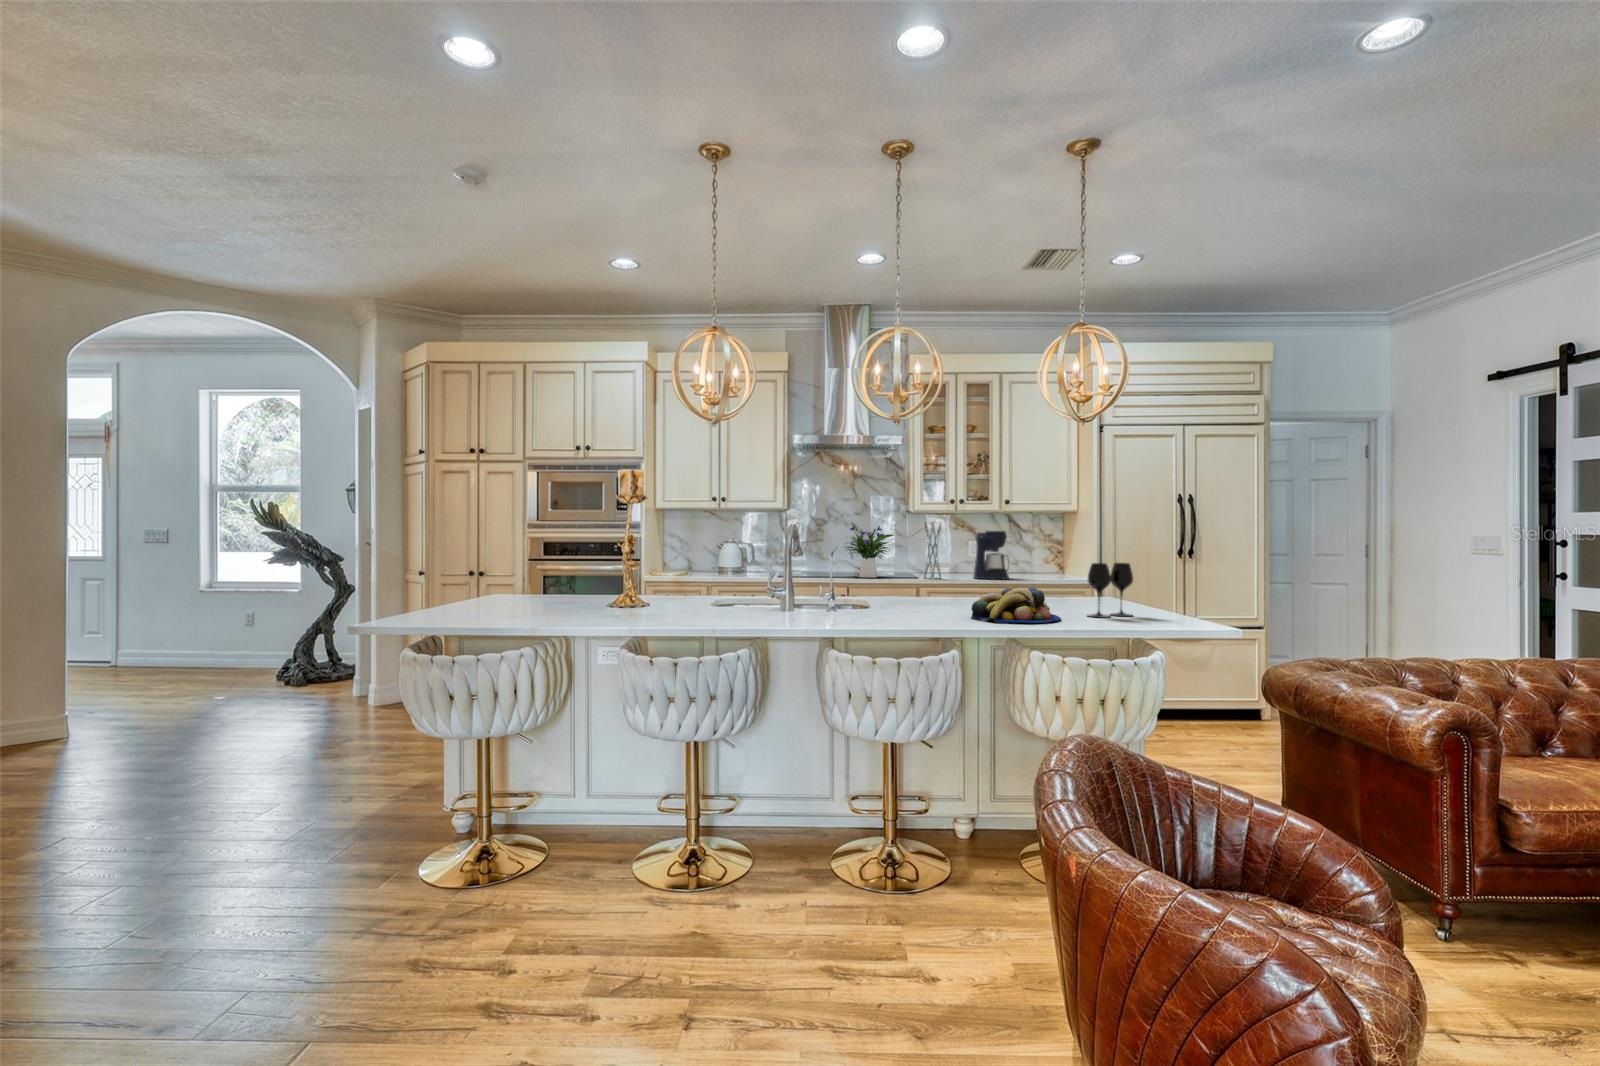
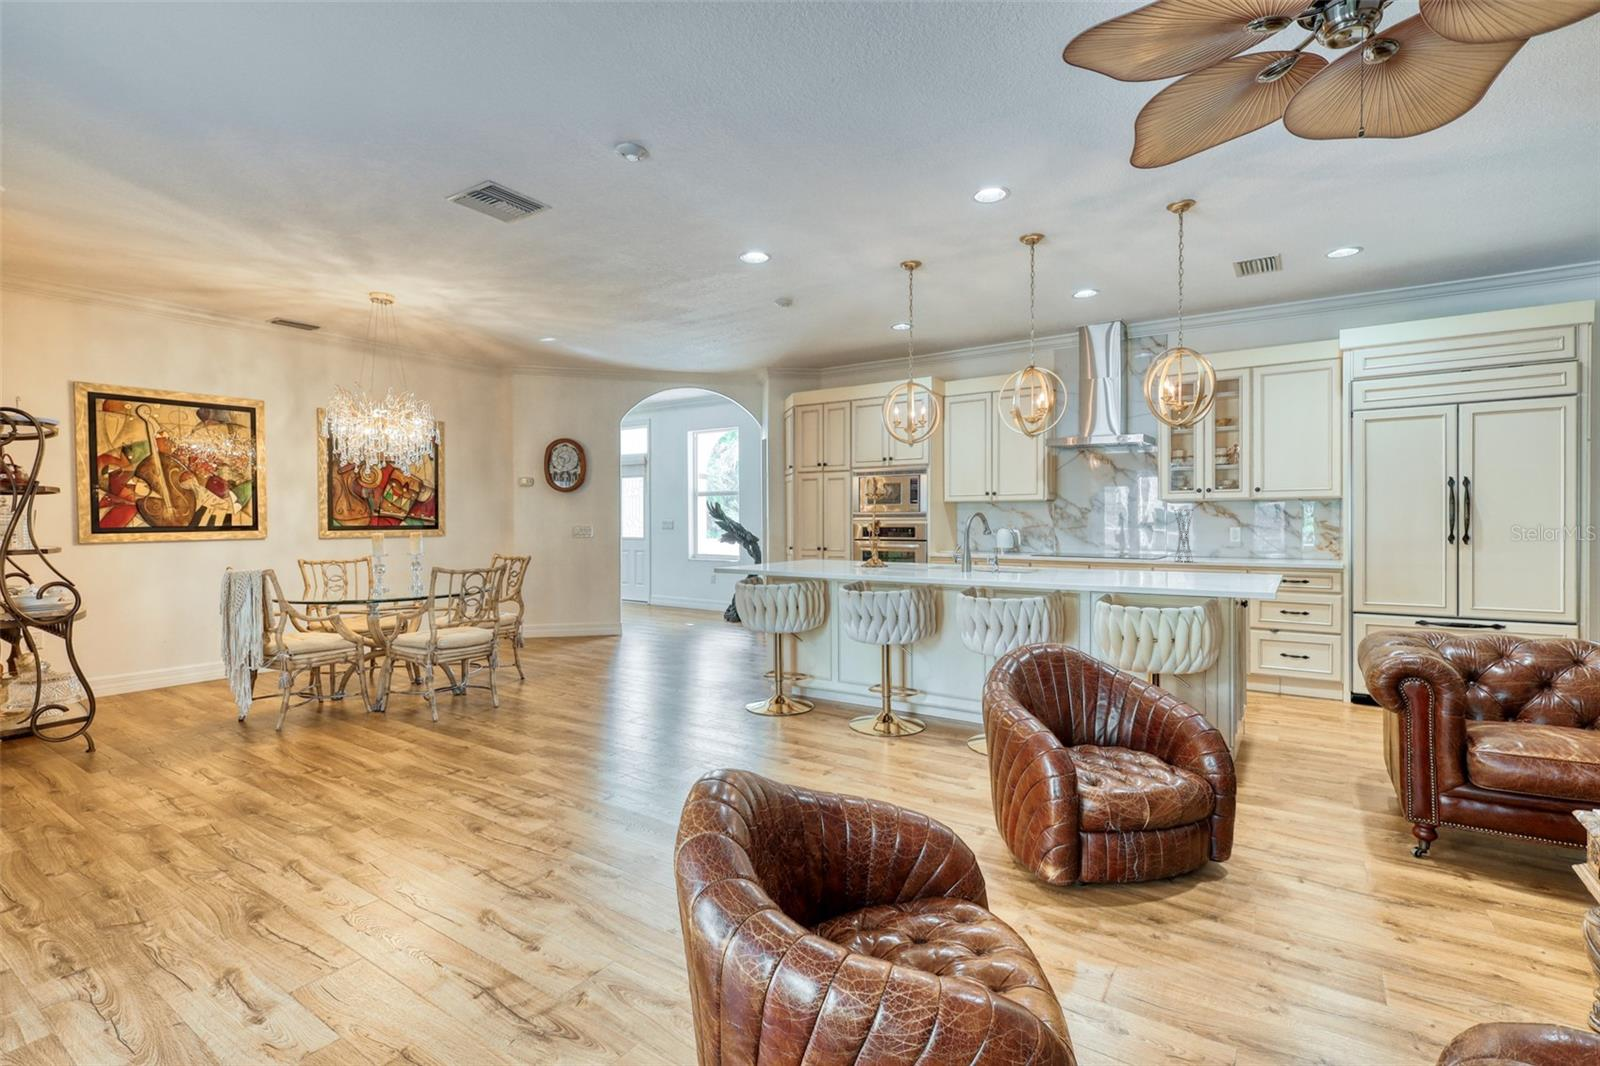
flower arrangement: present [846,522,894,578] -> none [1100,511,1151,560]
coffee maker: present [973,530,1009,579] -> none [1227,517,1267,564]
wine glass: present [1088,563,1133,618] -> none [1189,540,1235,584]
fruit bowl: present [971,587,1061,623] -> none [1084,557,1157,583]

